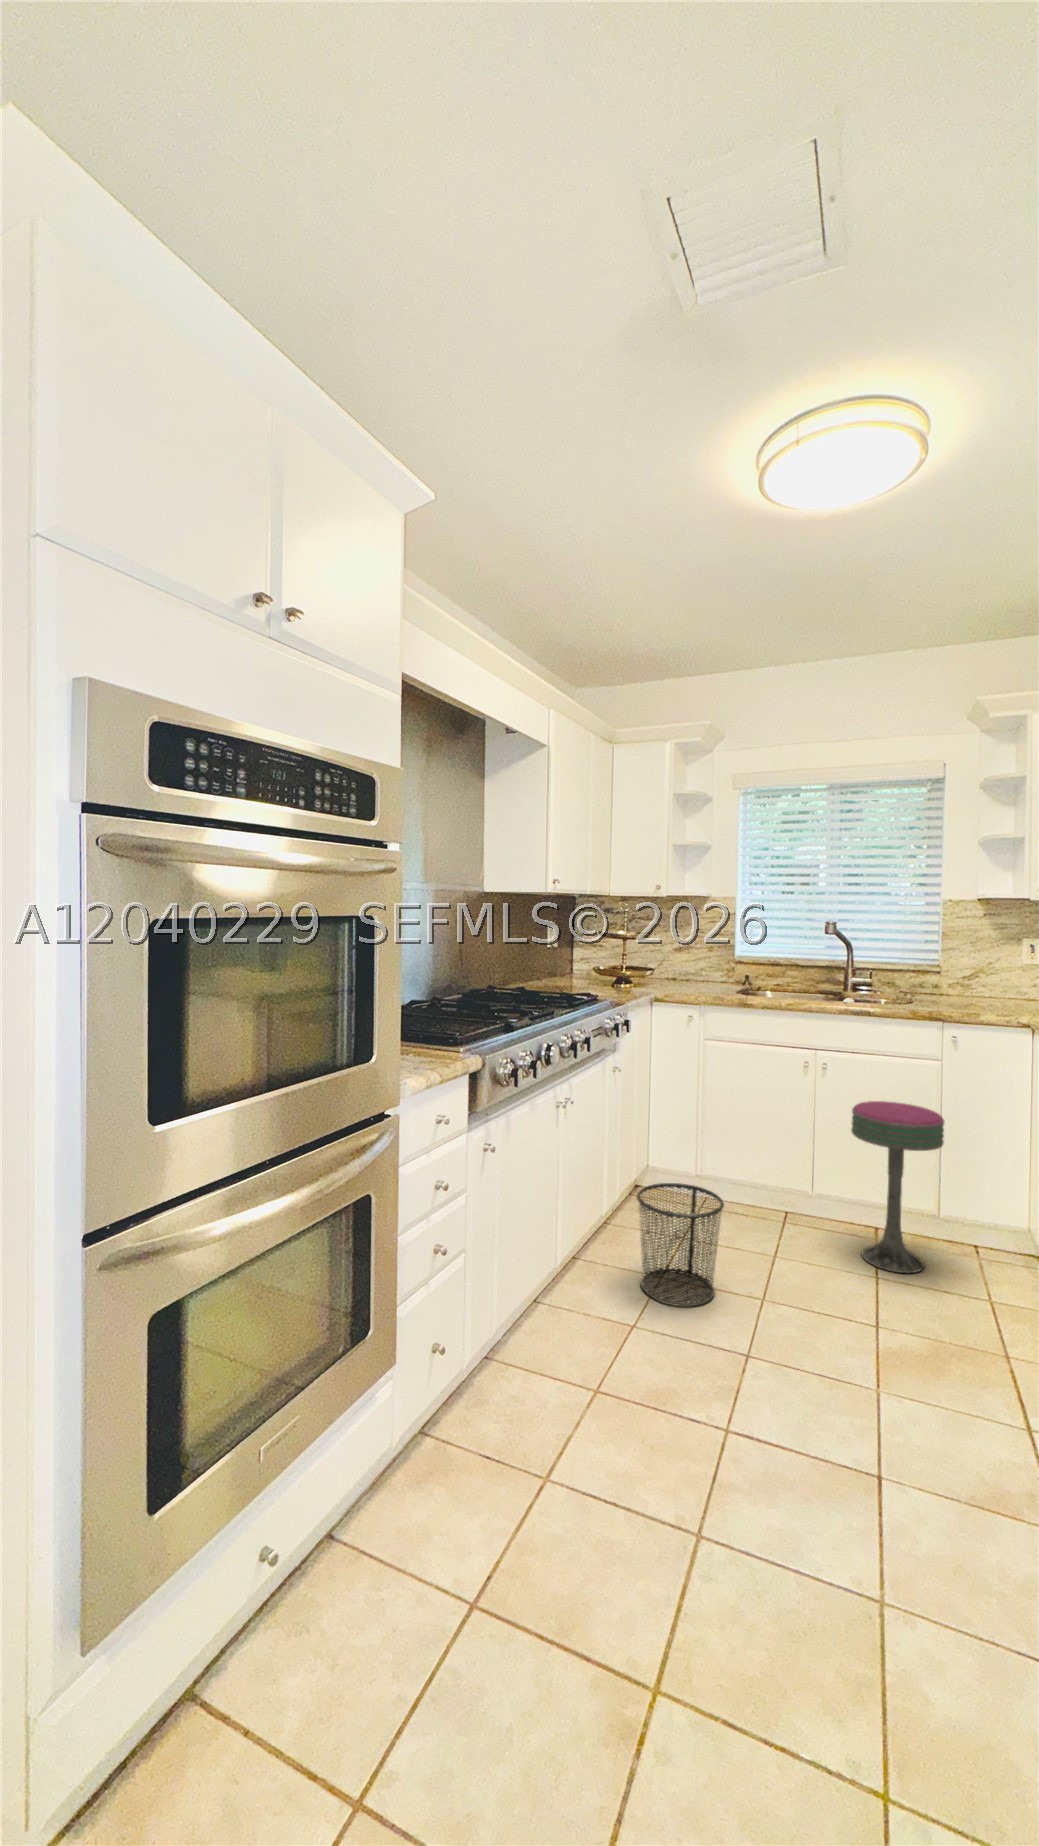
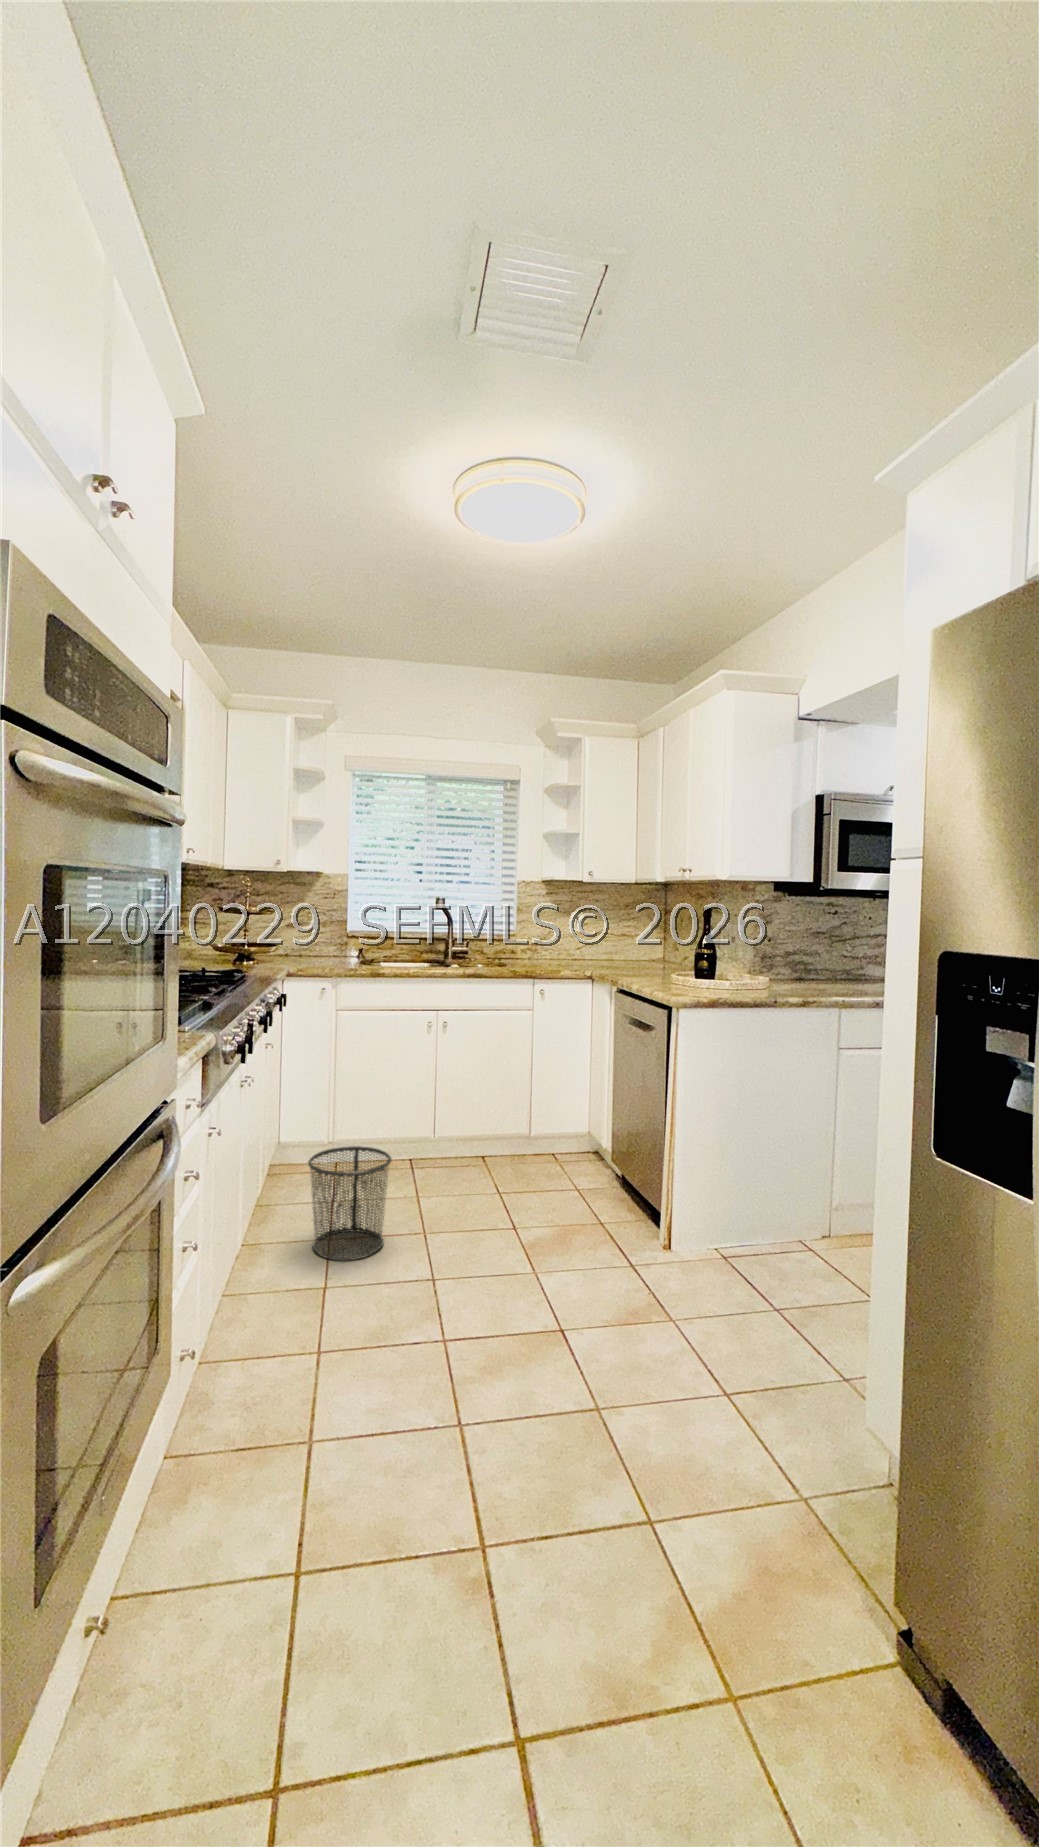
bar stool: present [851,1101,944,1273] -> none [472,1049,542,1188]

